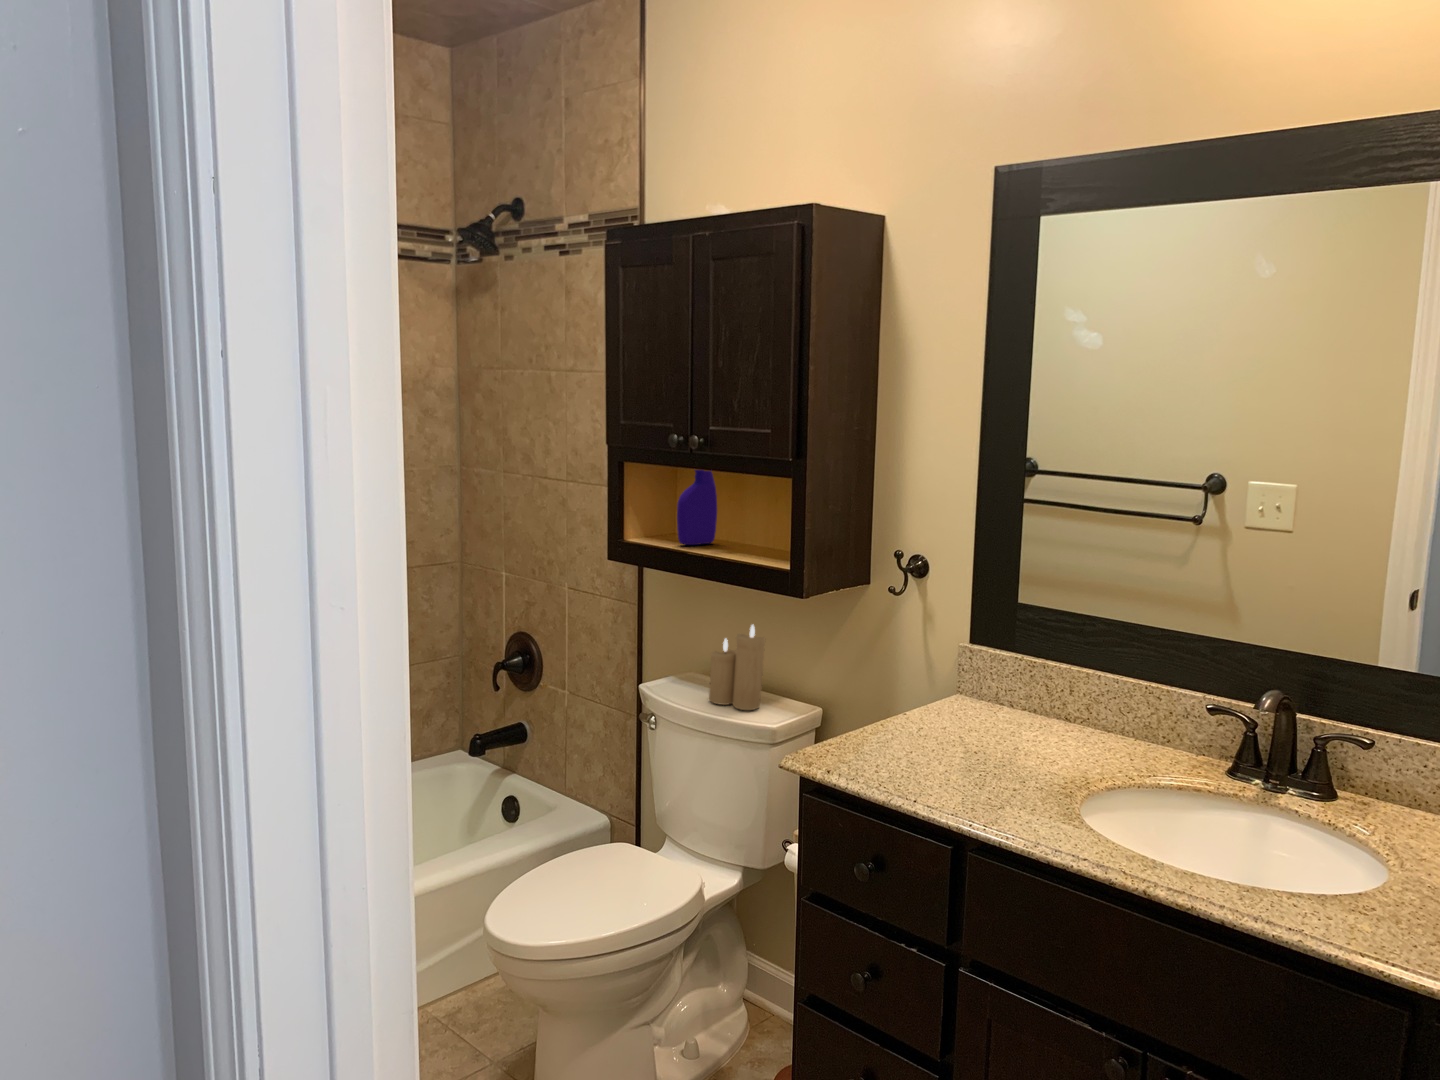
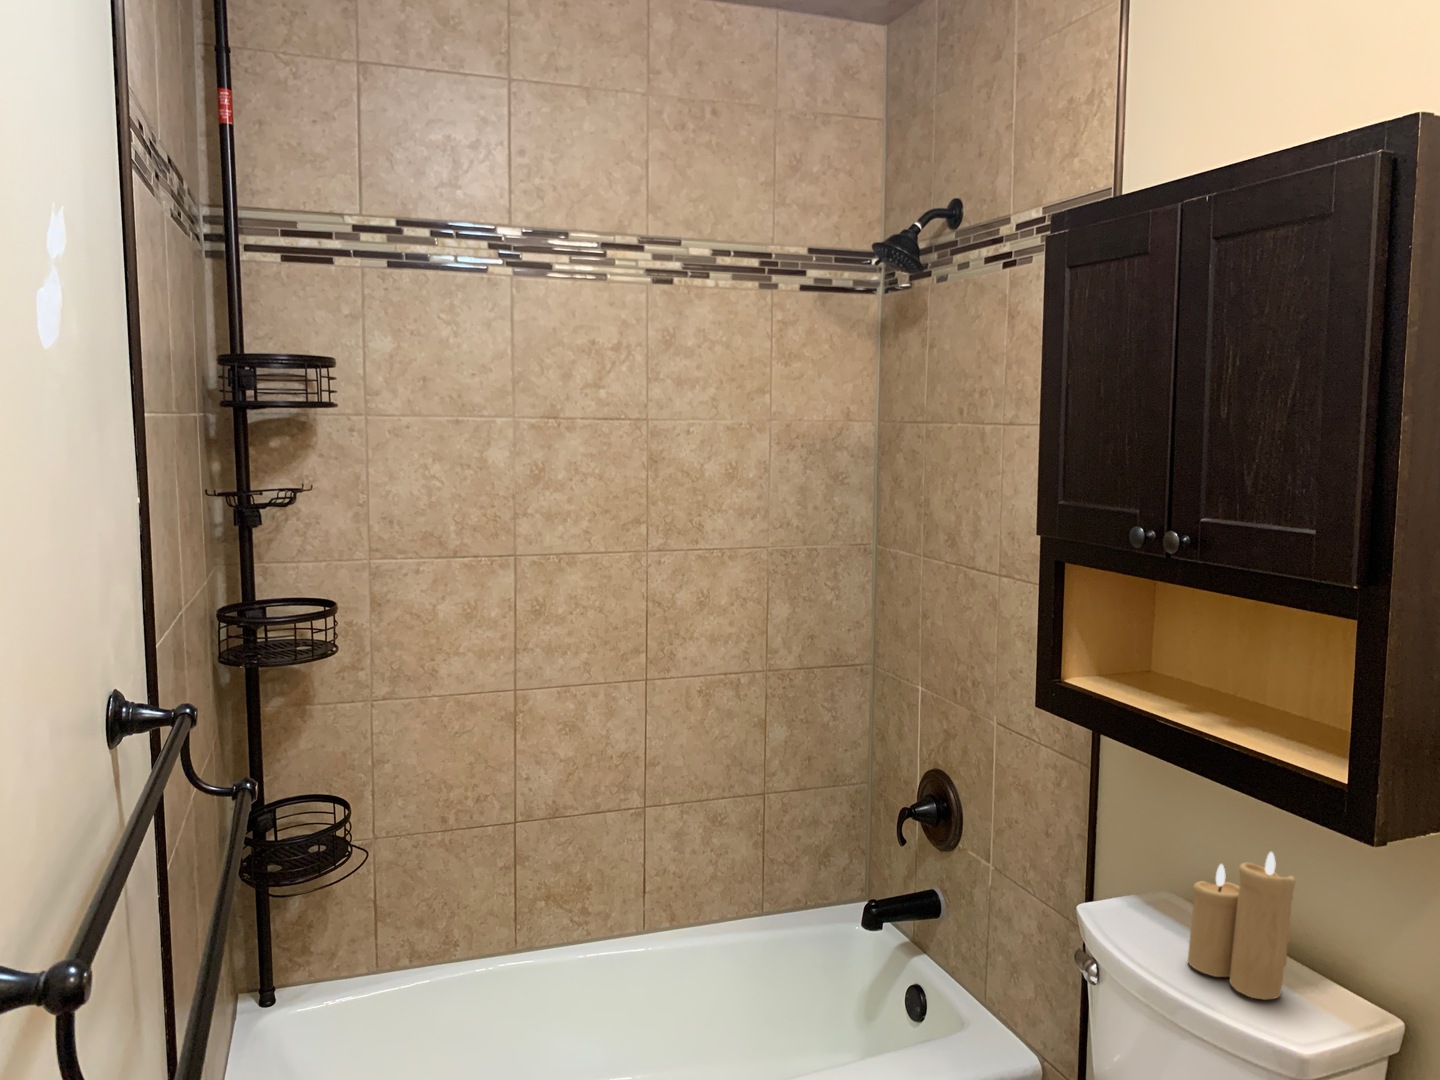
spray bottle: present [677,470,717,545] -> none [1147,526,1220,697]

